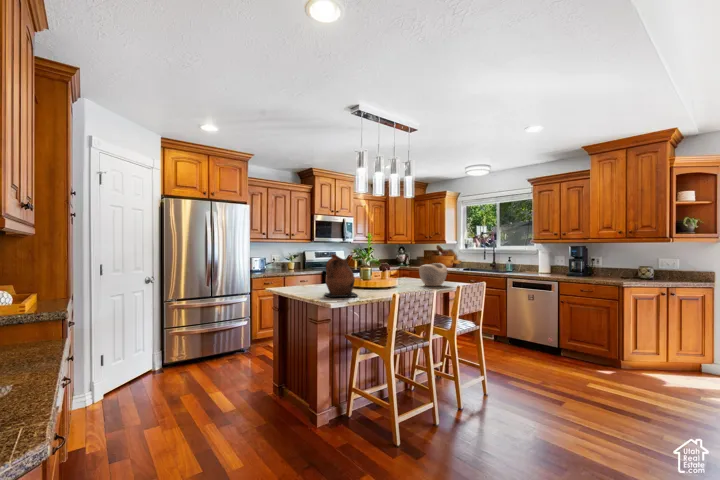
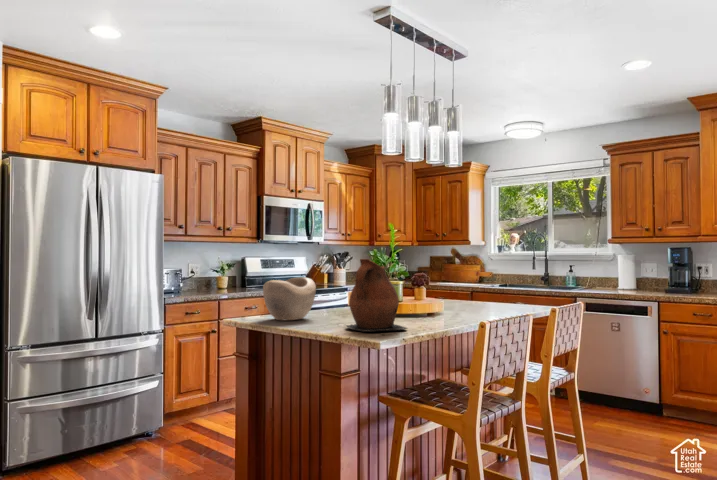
decorative bowl: present [419,263,447,286] -> present [263,278,316,320]

